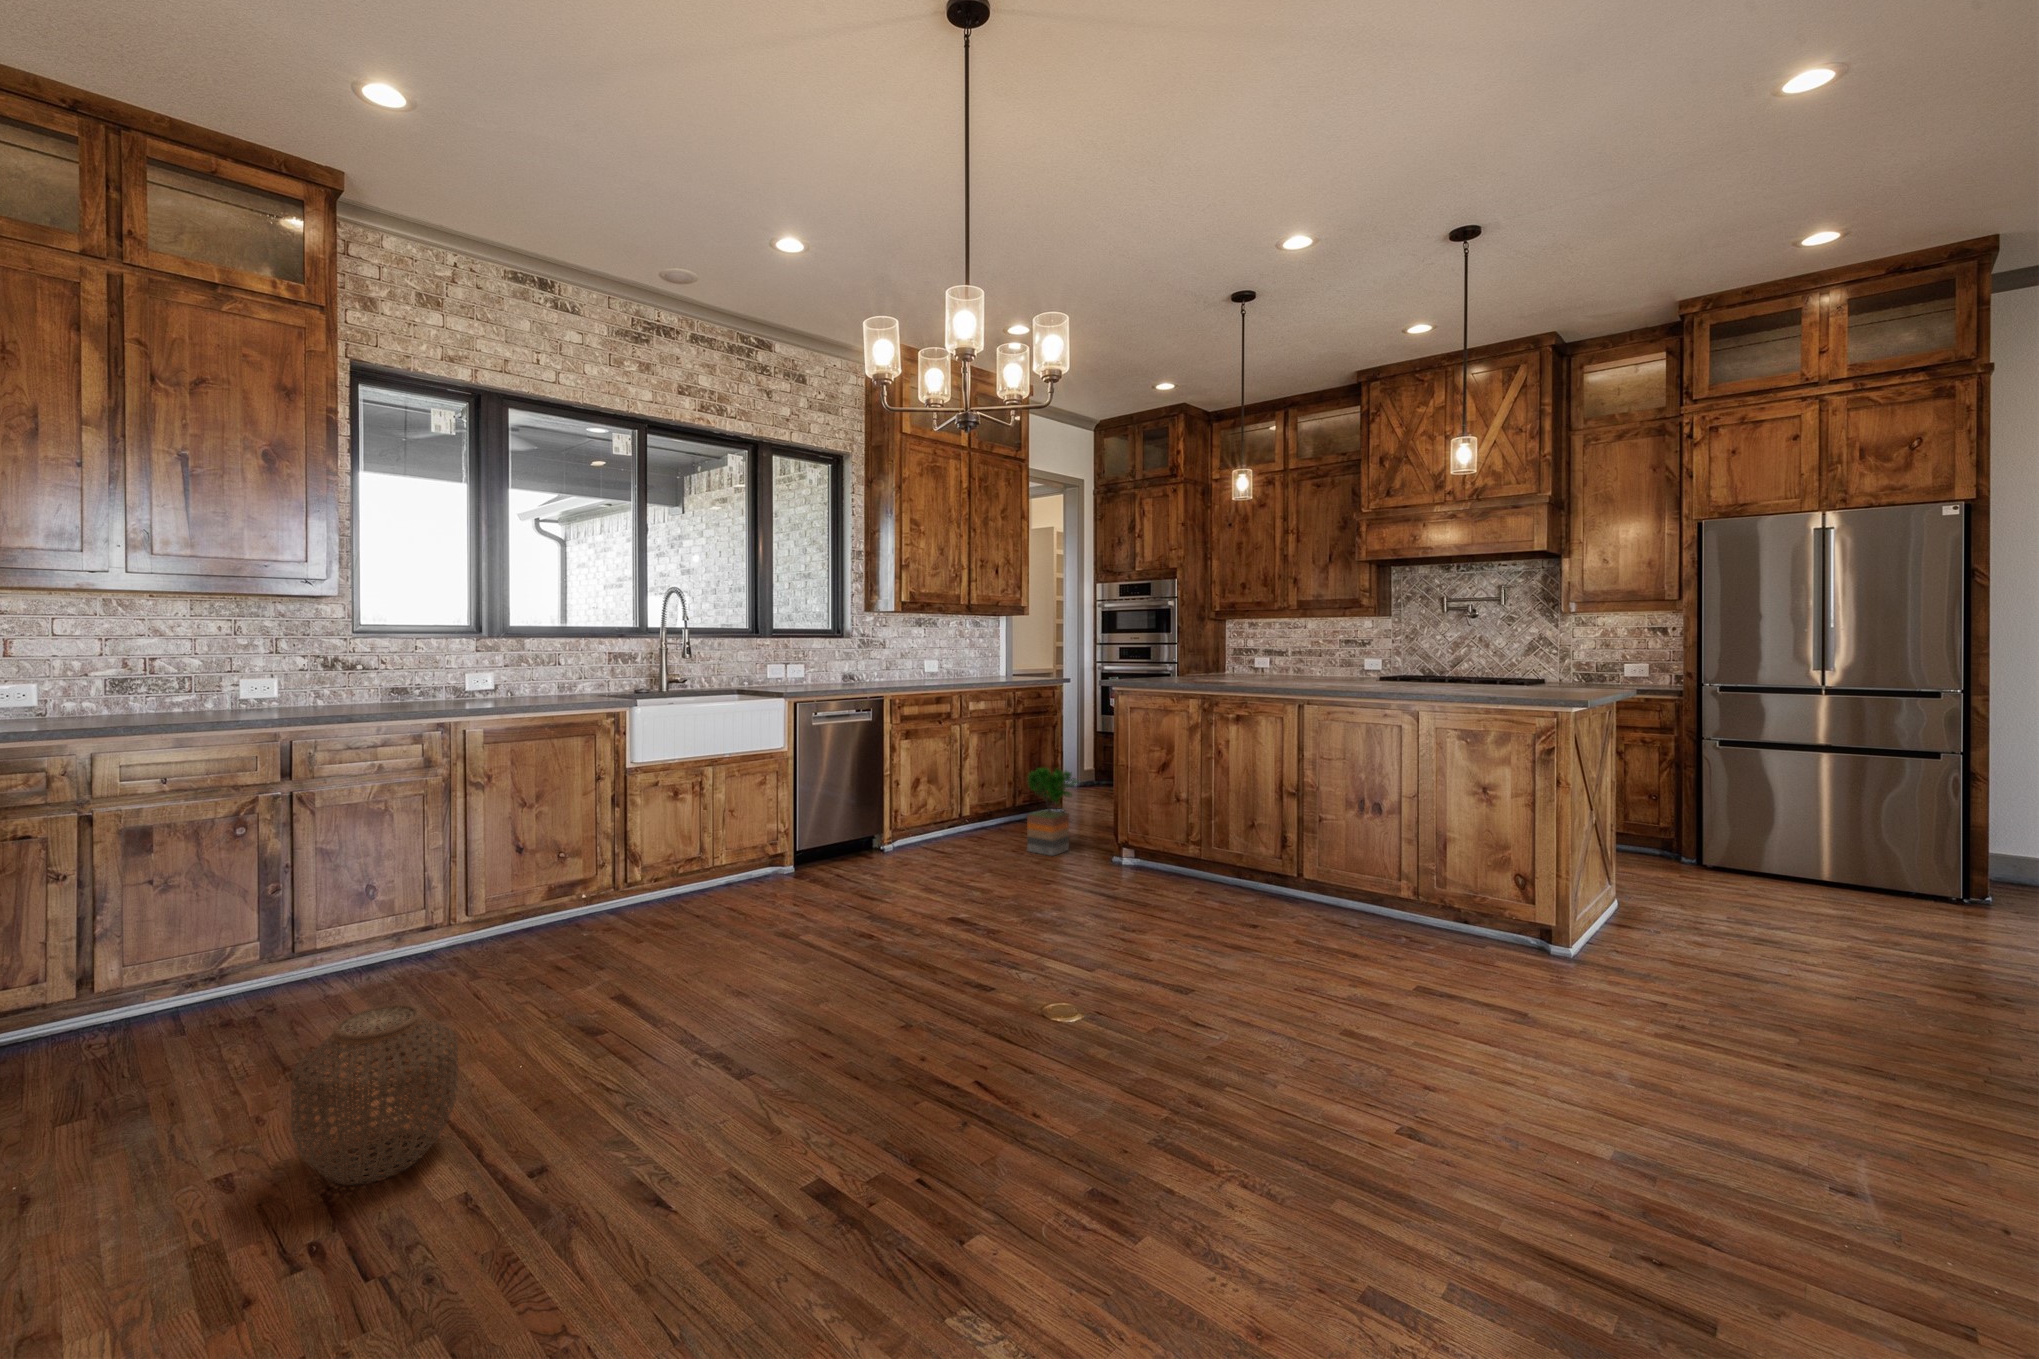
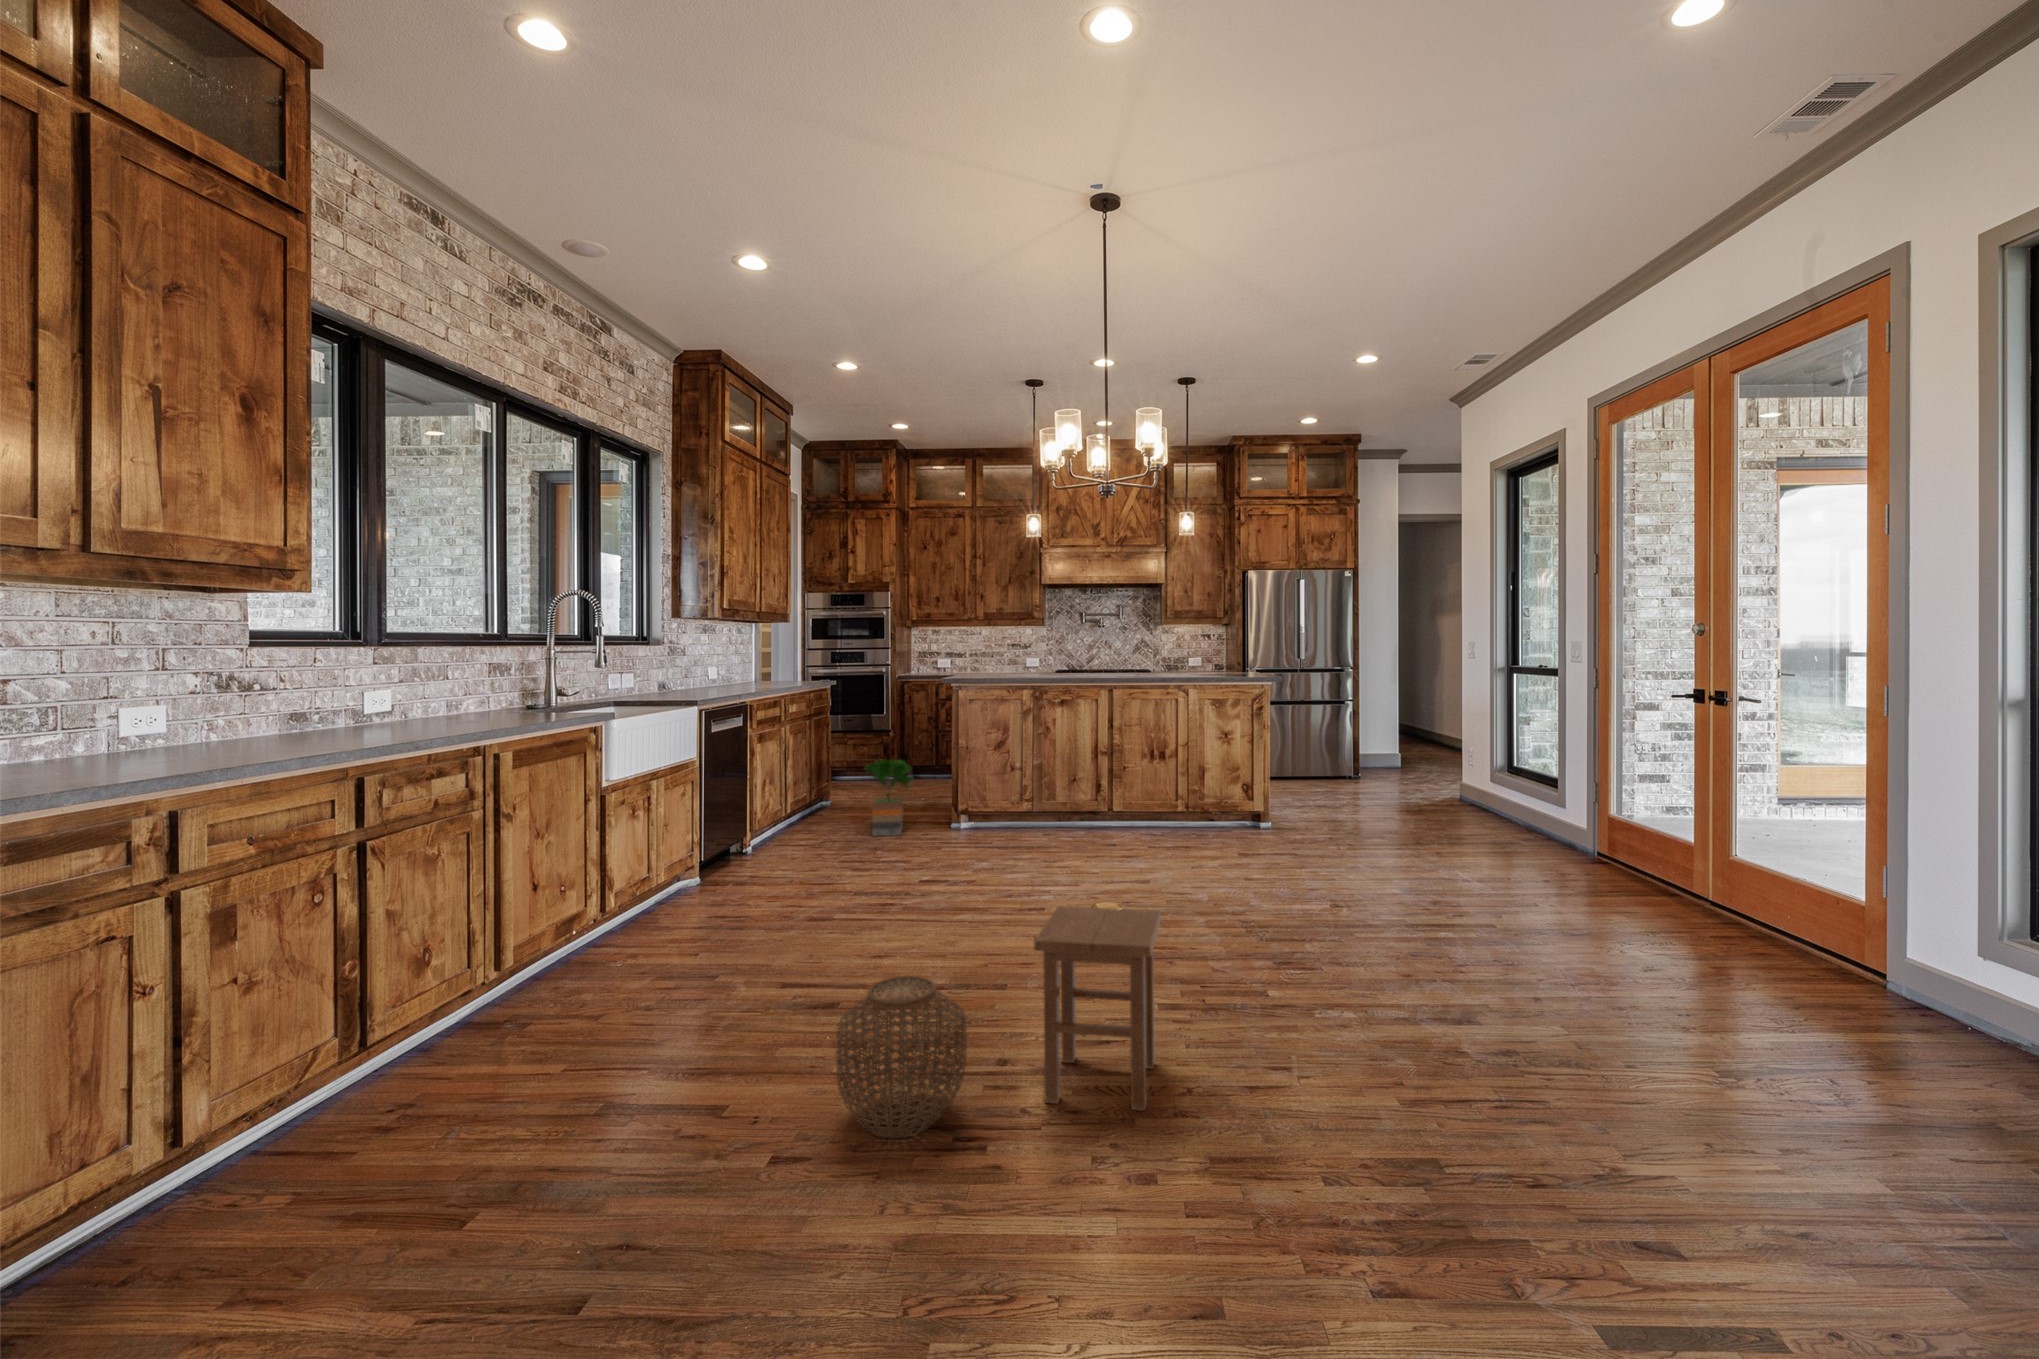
stool: none [451,980,639,1296] -> present [1034,906,1161,1111]

